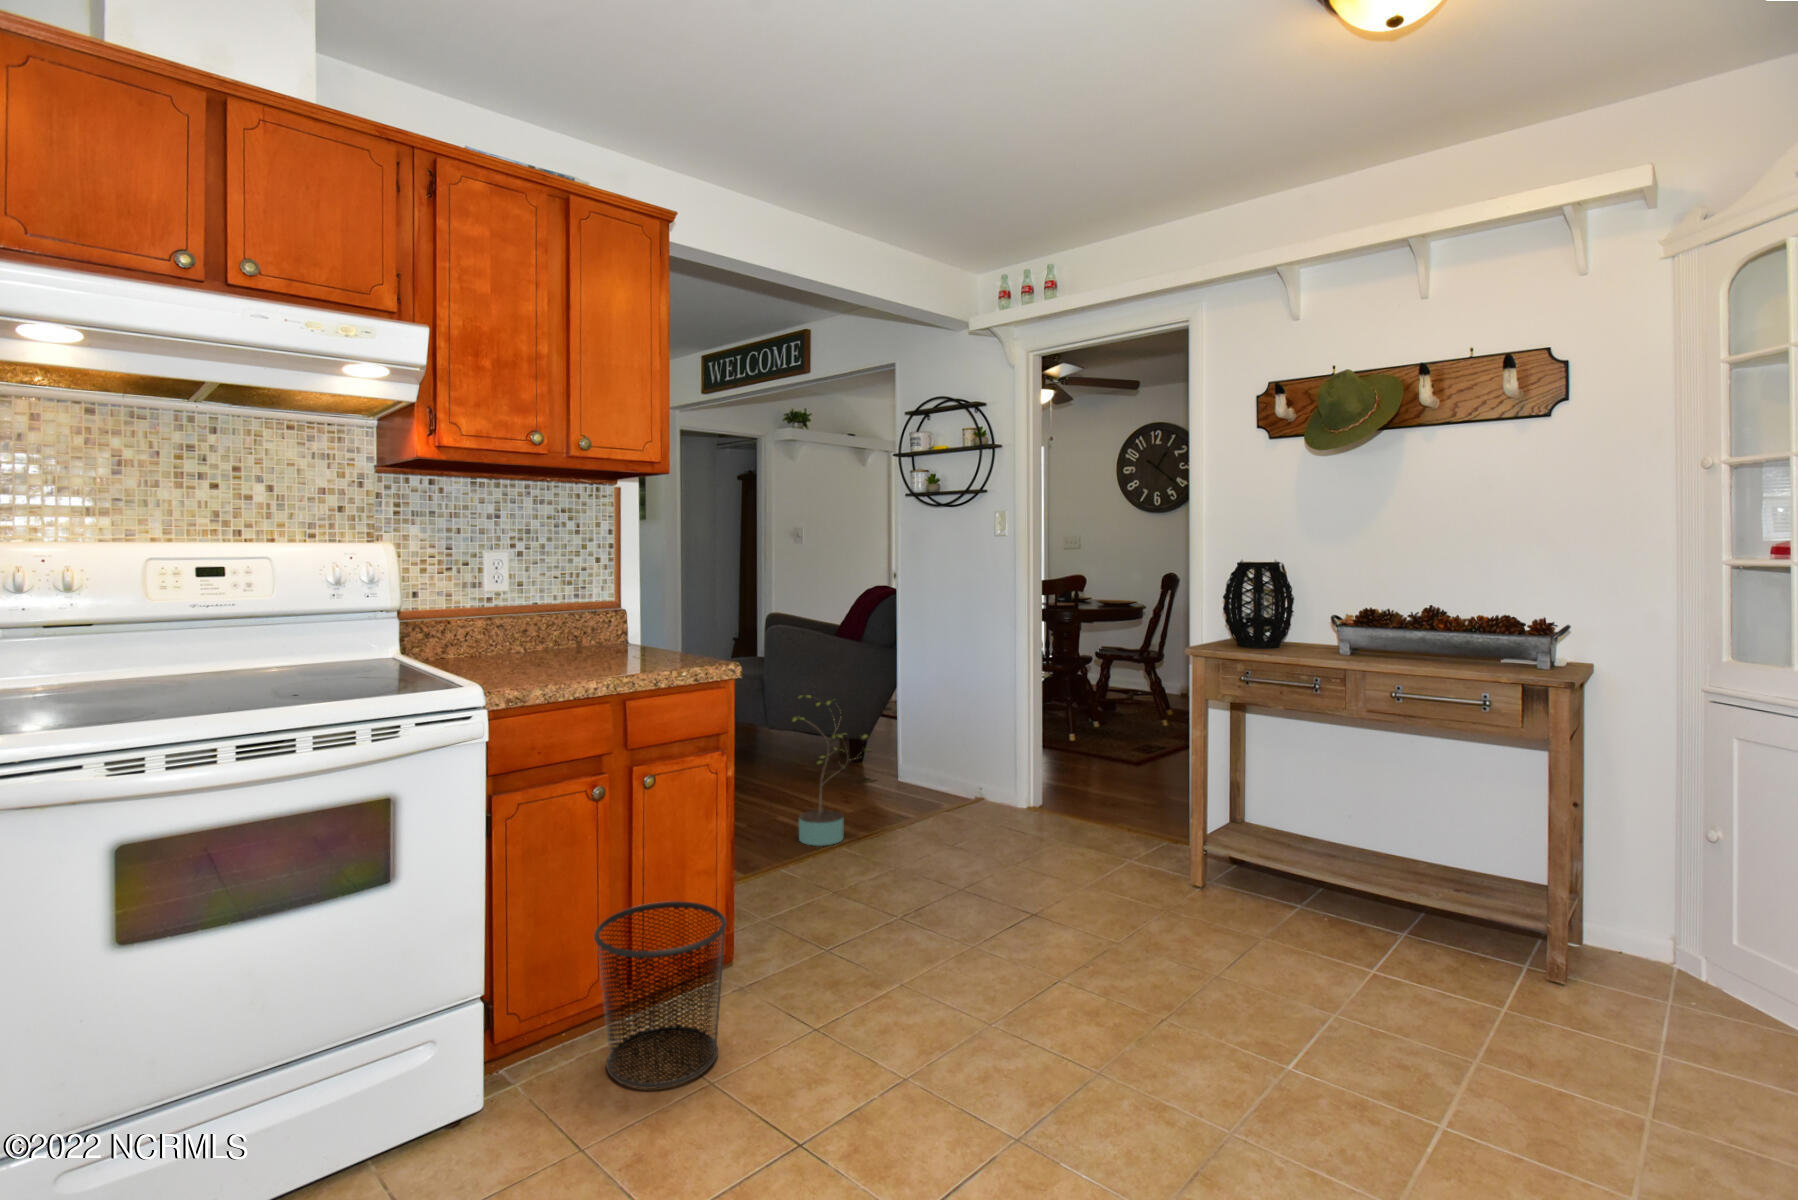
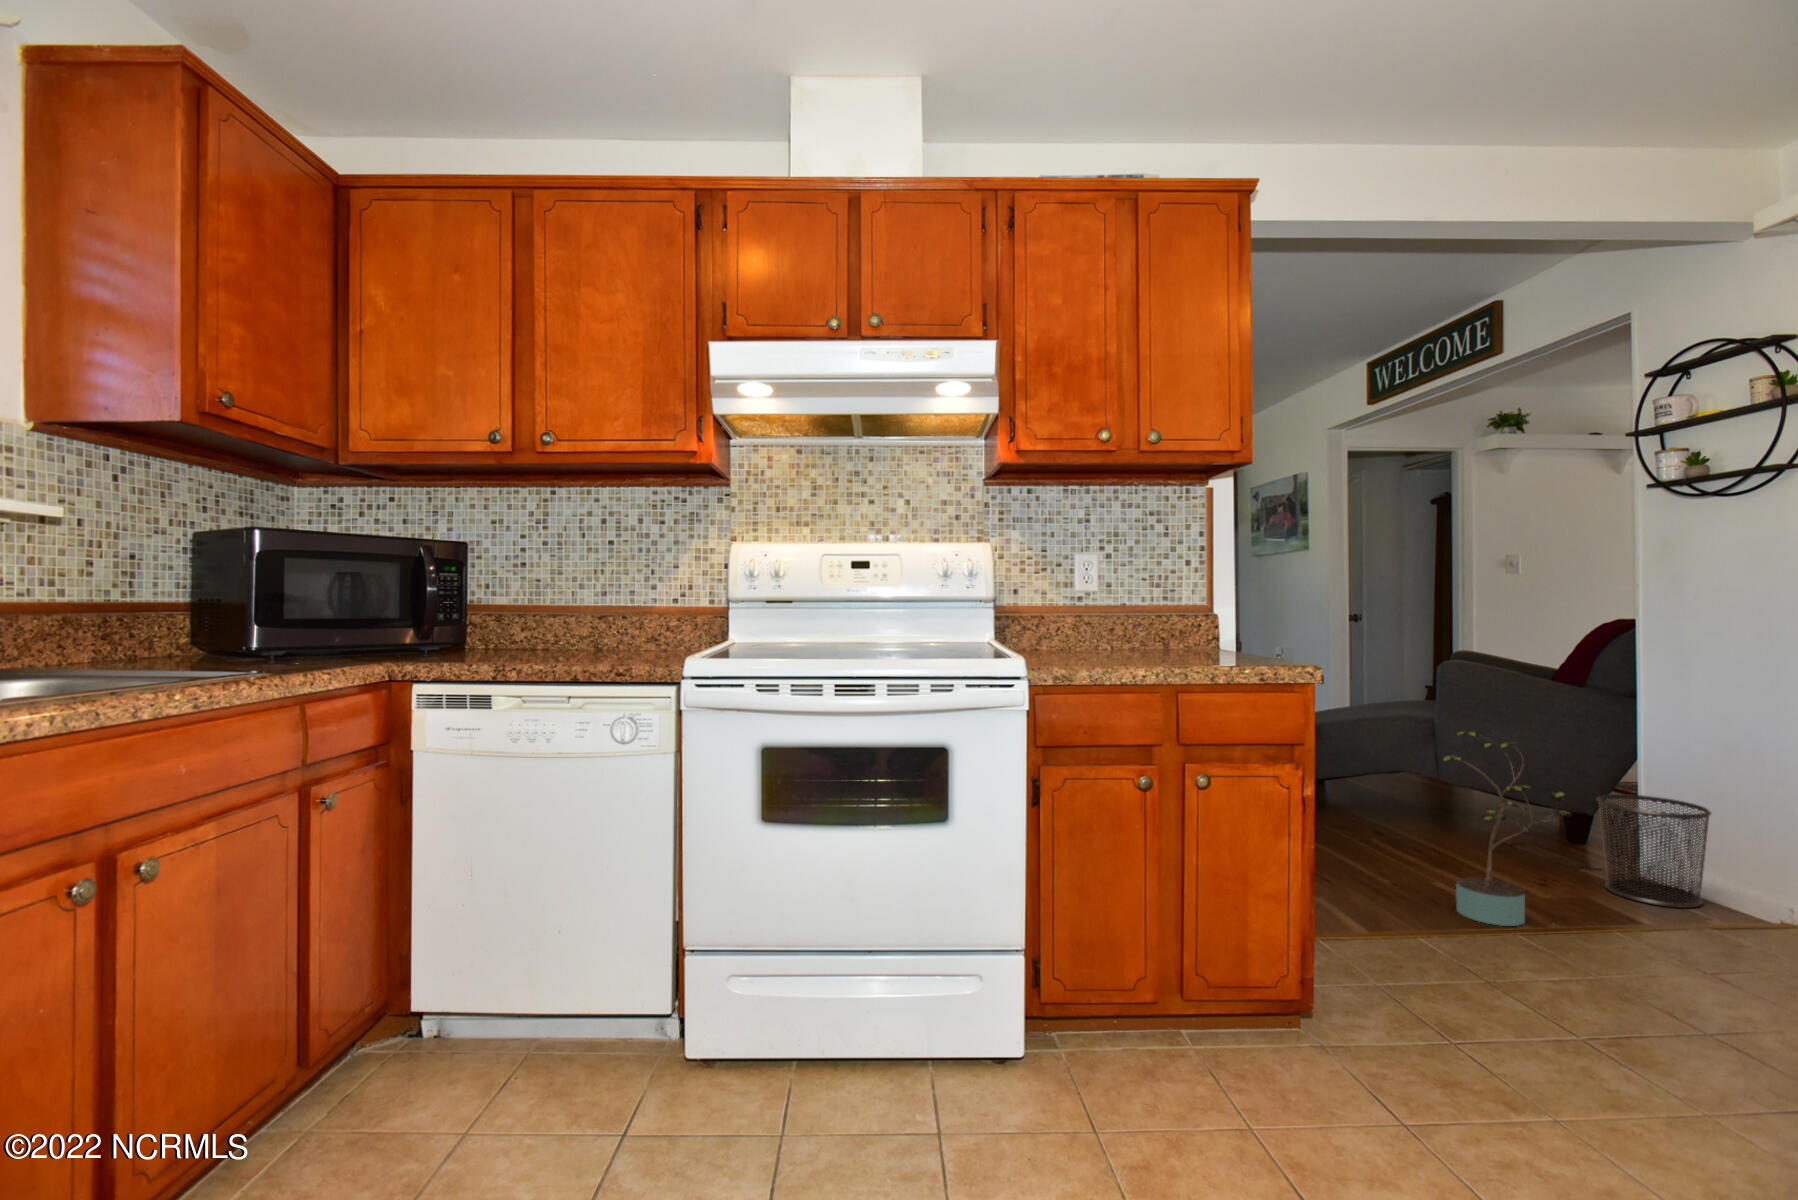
waste bin: present [594,901,727,1089] -> present [1597,794,1711,908]

